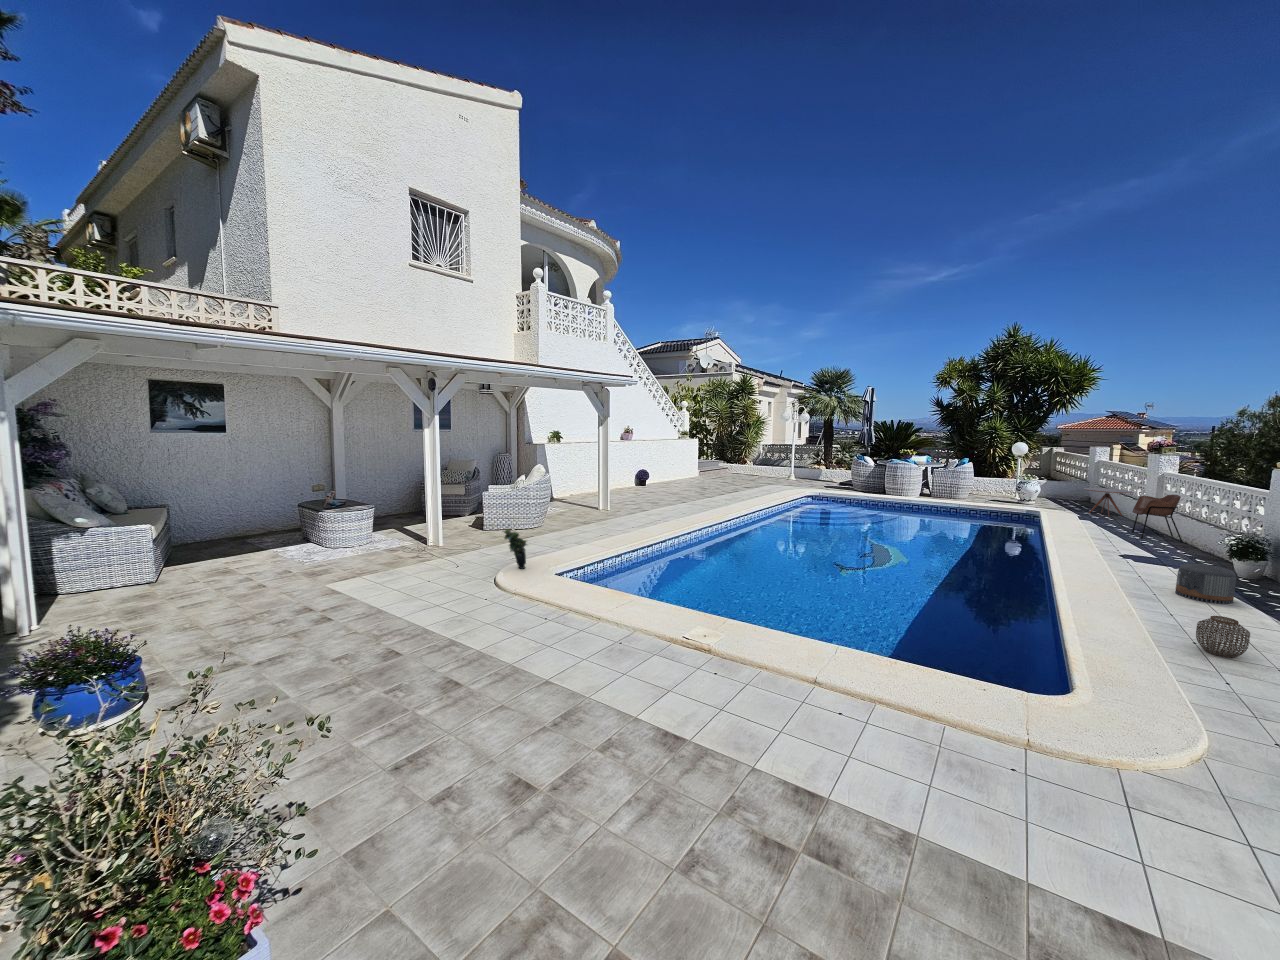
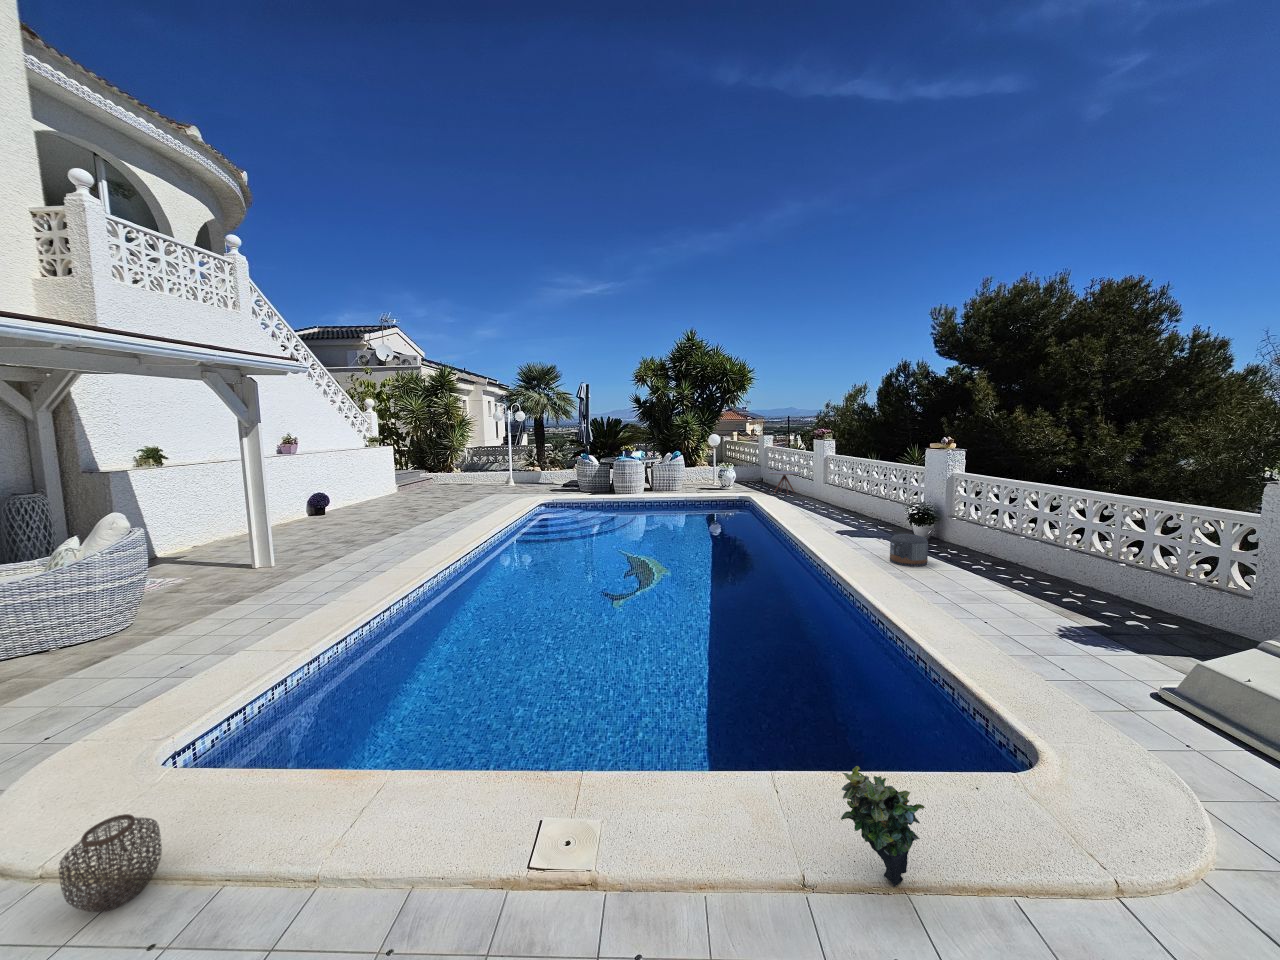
armchair: present [1132,495,1183,542] -> none [814,473,848,512]
potted plant: present [503,529,527,569] -> present [841,766,925,887]
woven basket: present [1196,616,1250,658] -> present [59,814,162,912]

